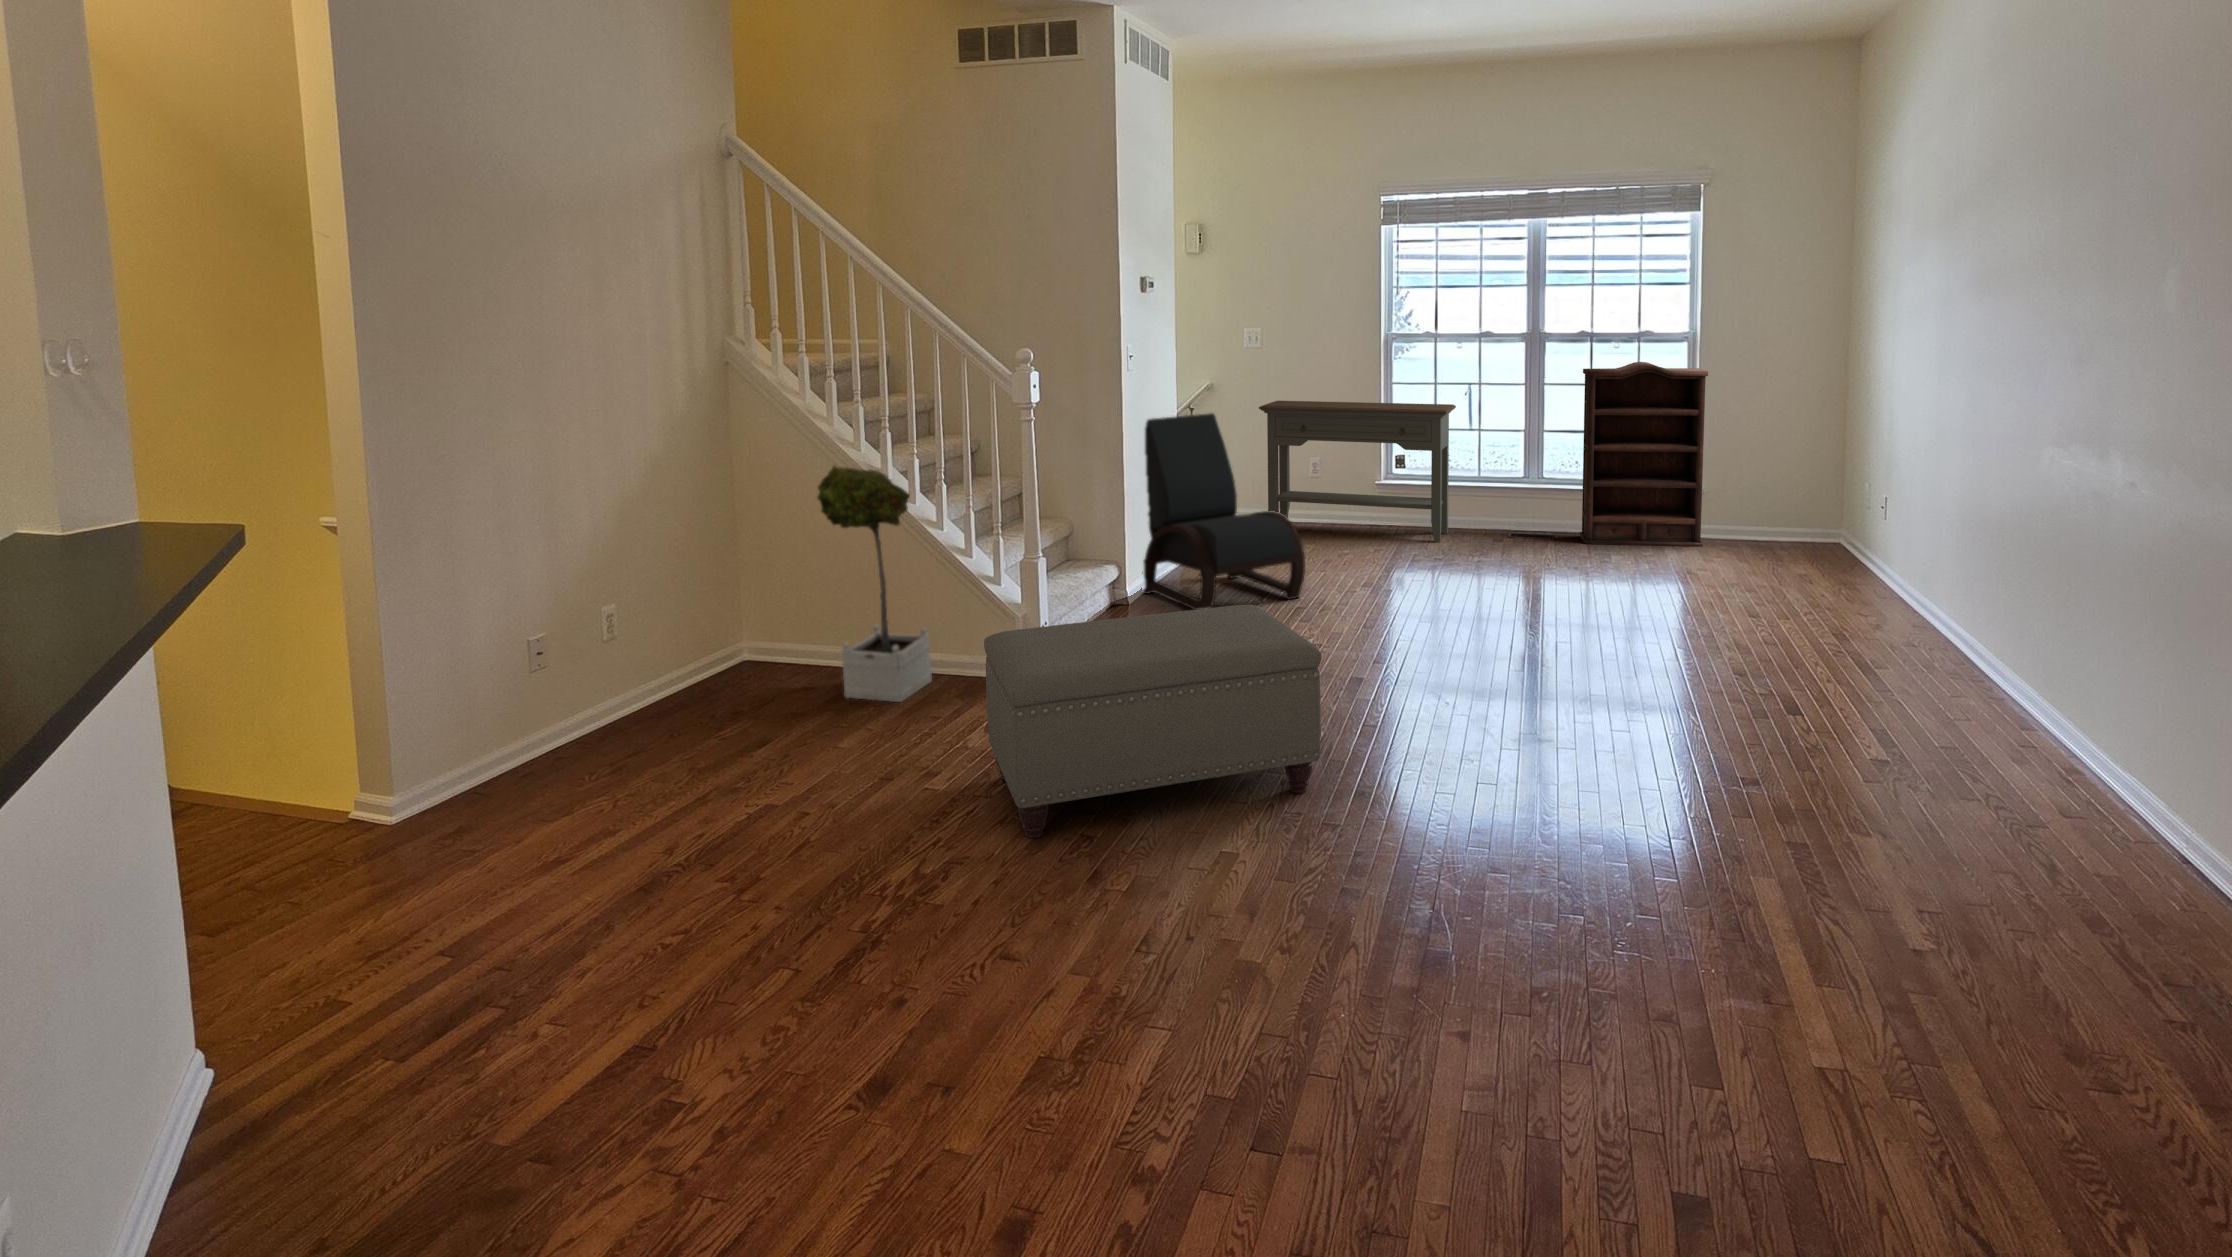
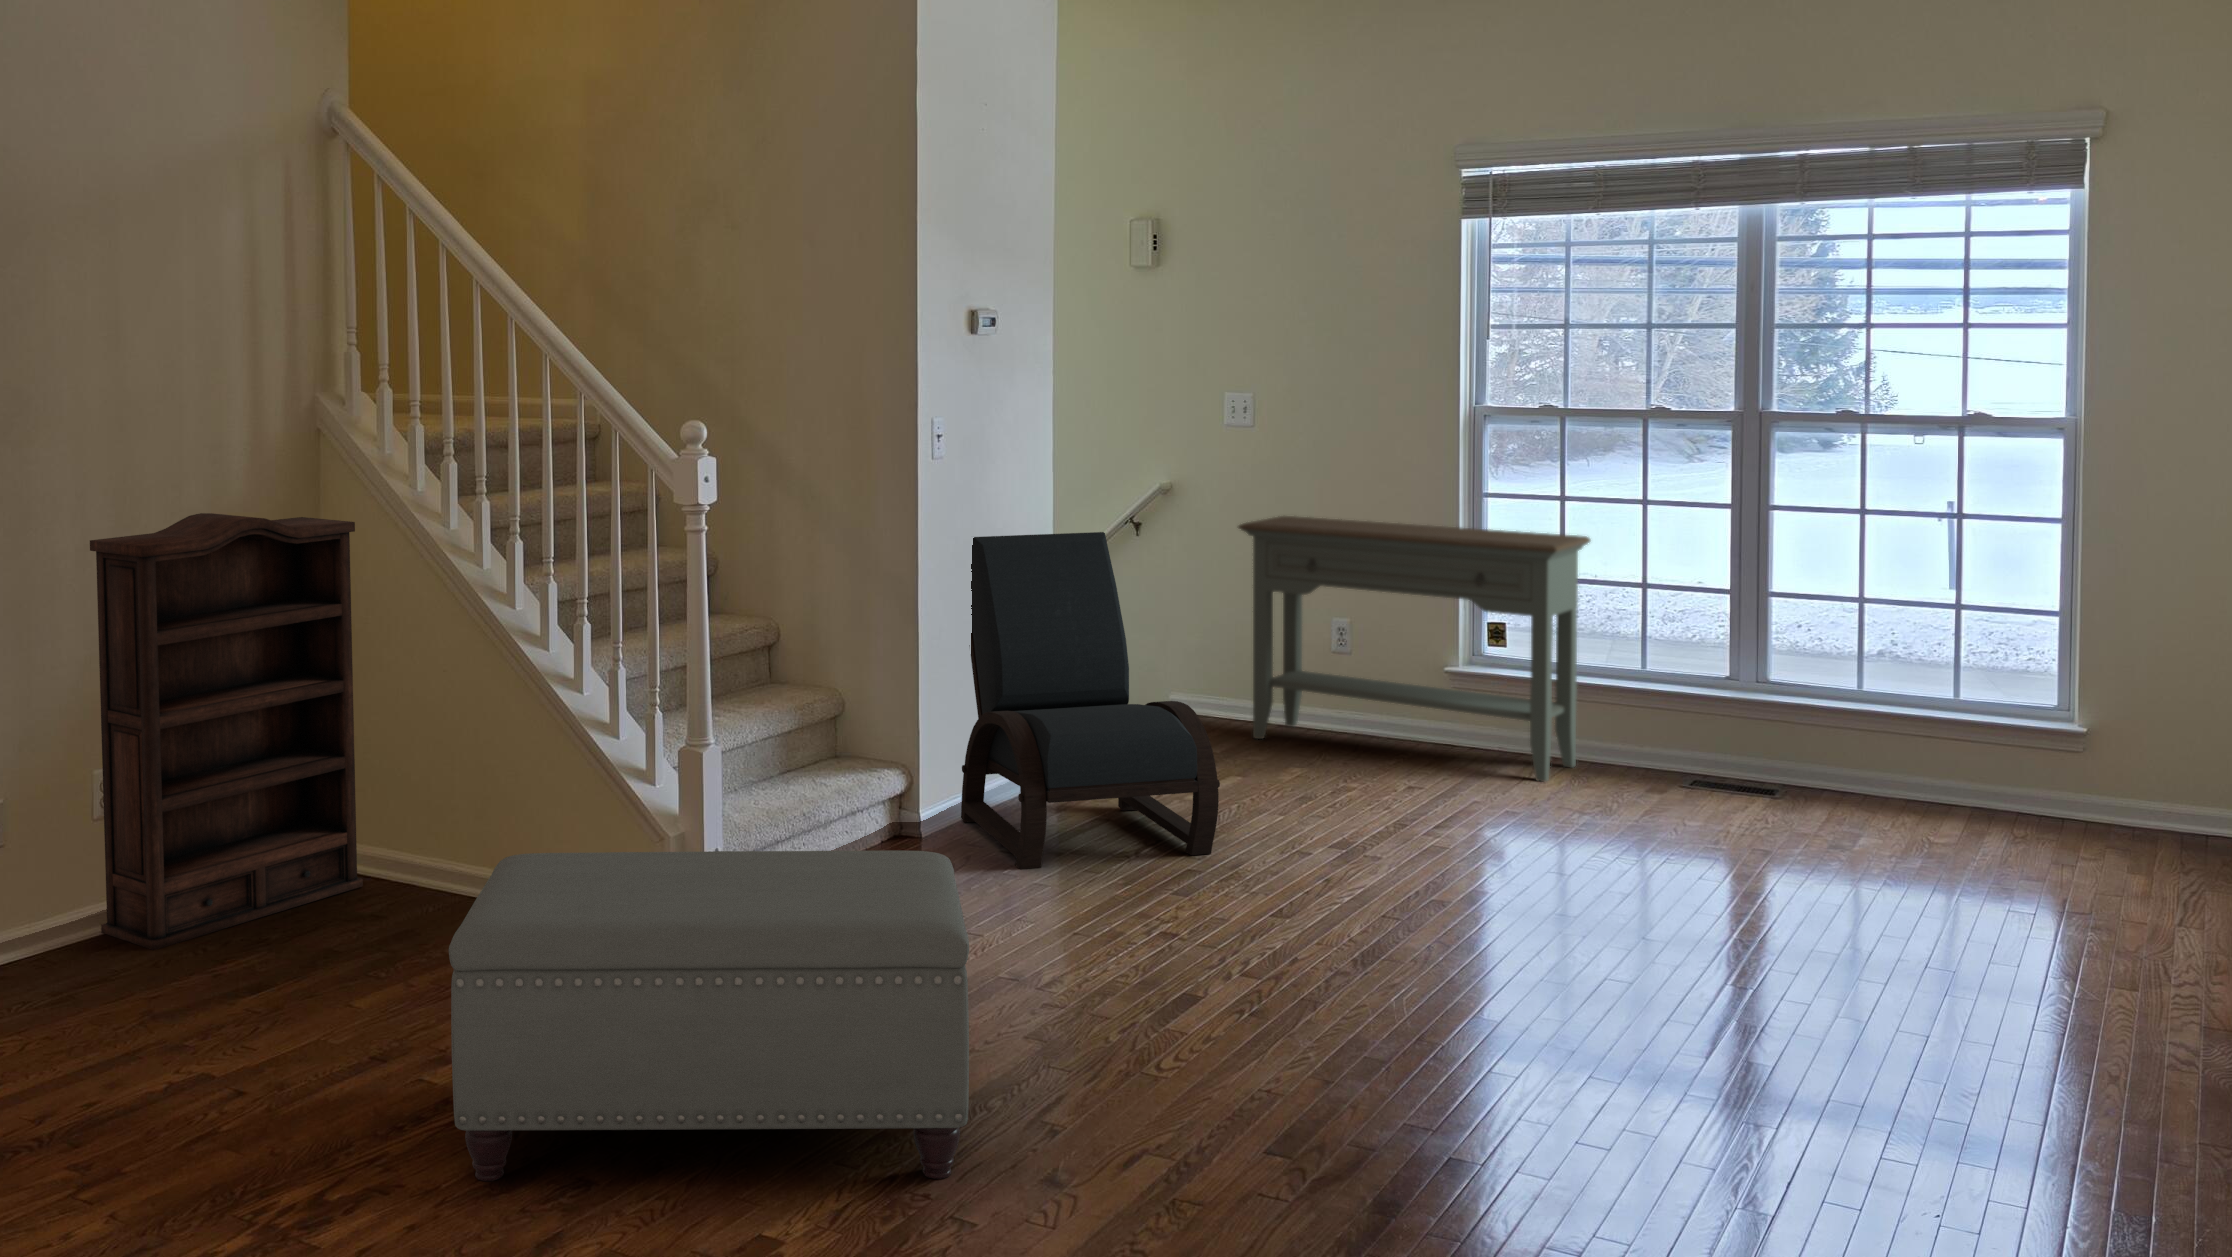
bookshelf: present [1580,362,1708,546] -> present [90,513,363,950]
potted tree: present [817,466,932,702] -> none [383,583,544,949]

